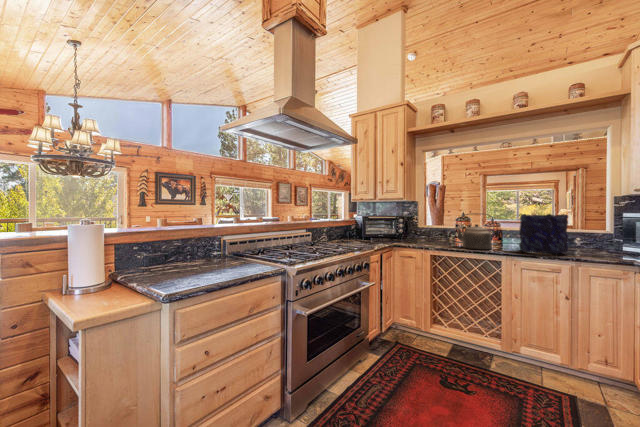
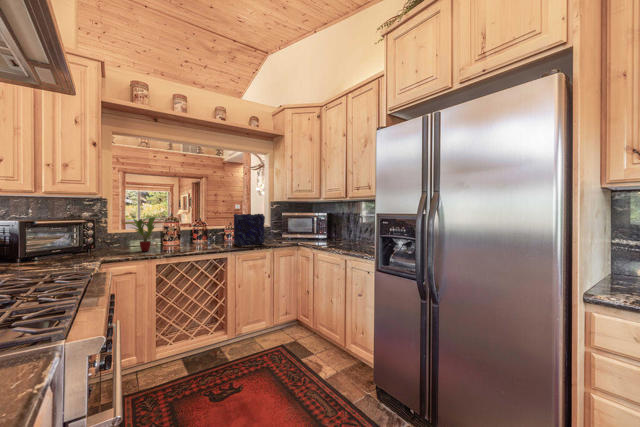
kettle: present [456,213,493,250] -> none [183,213,217,250]
potted plant: none [416,215,446,243] -> present [124,217,163,251]

